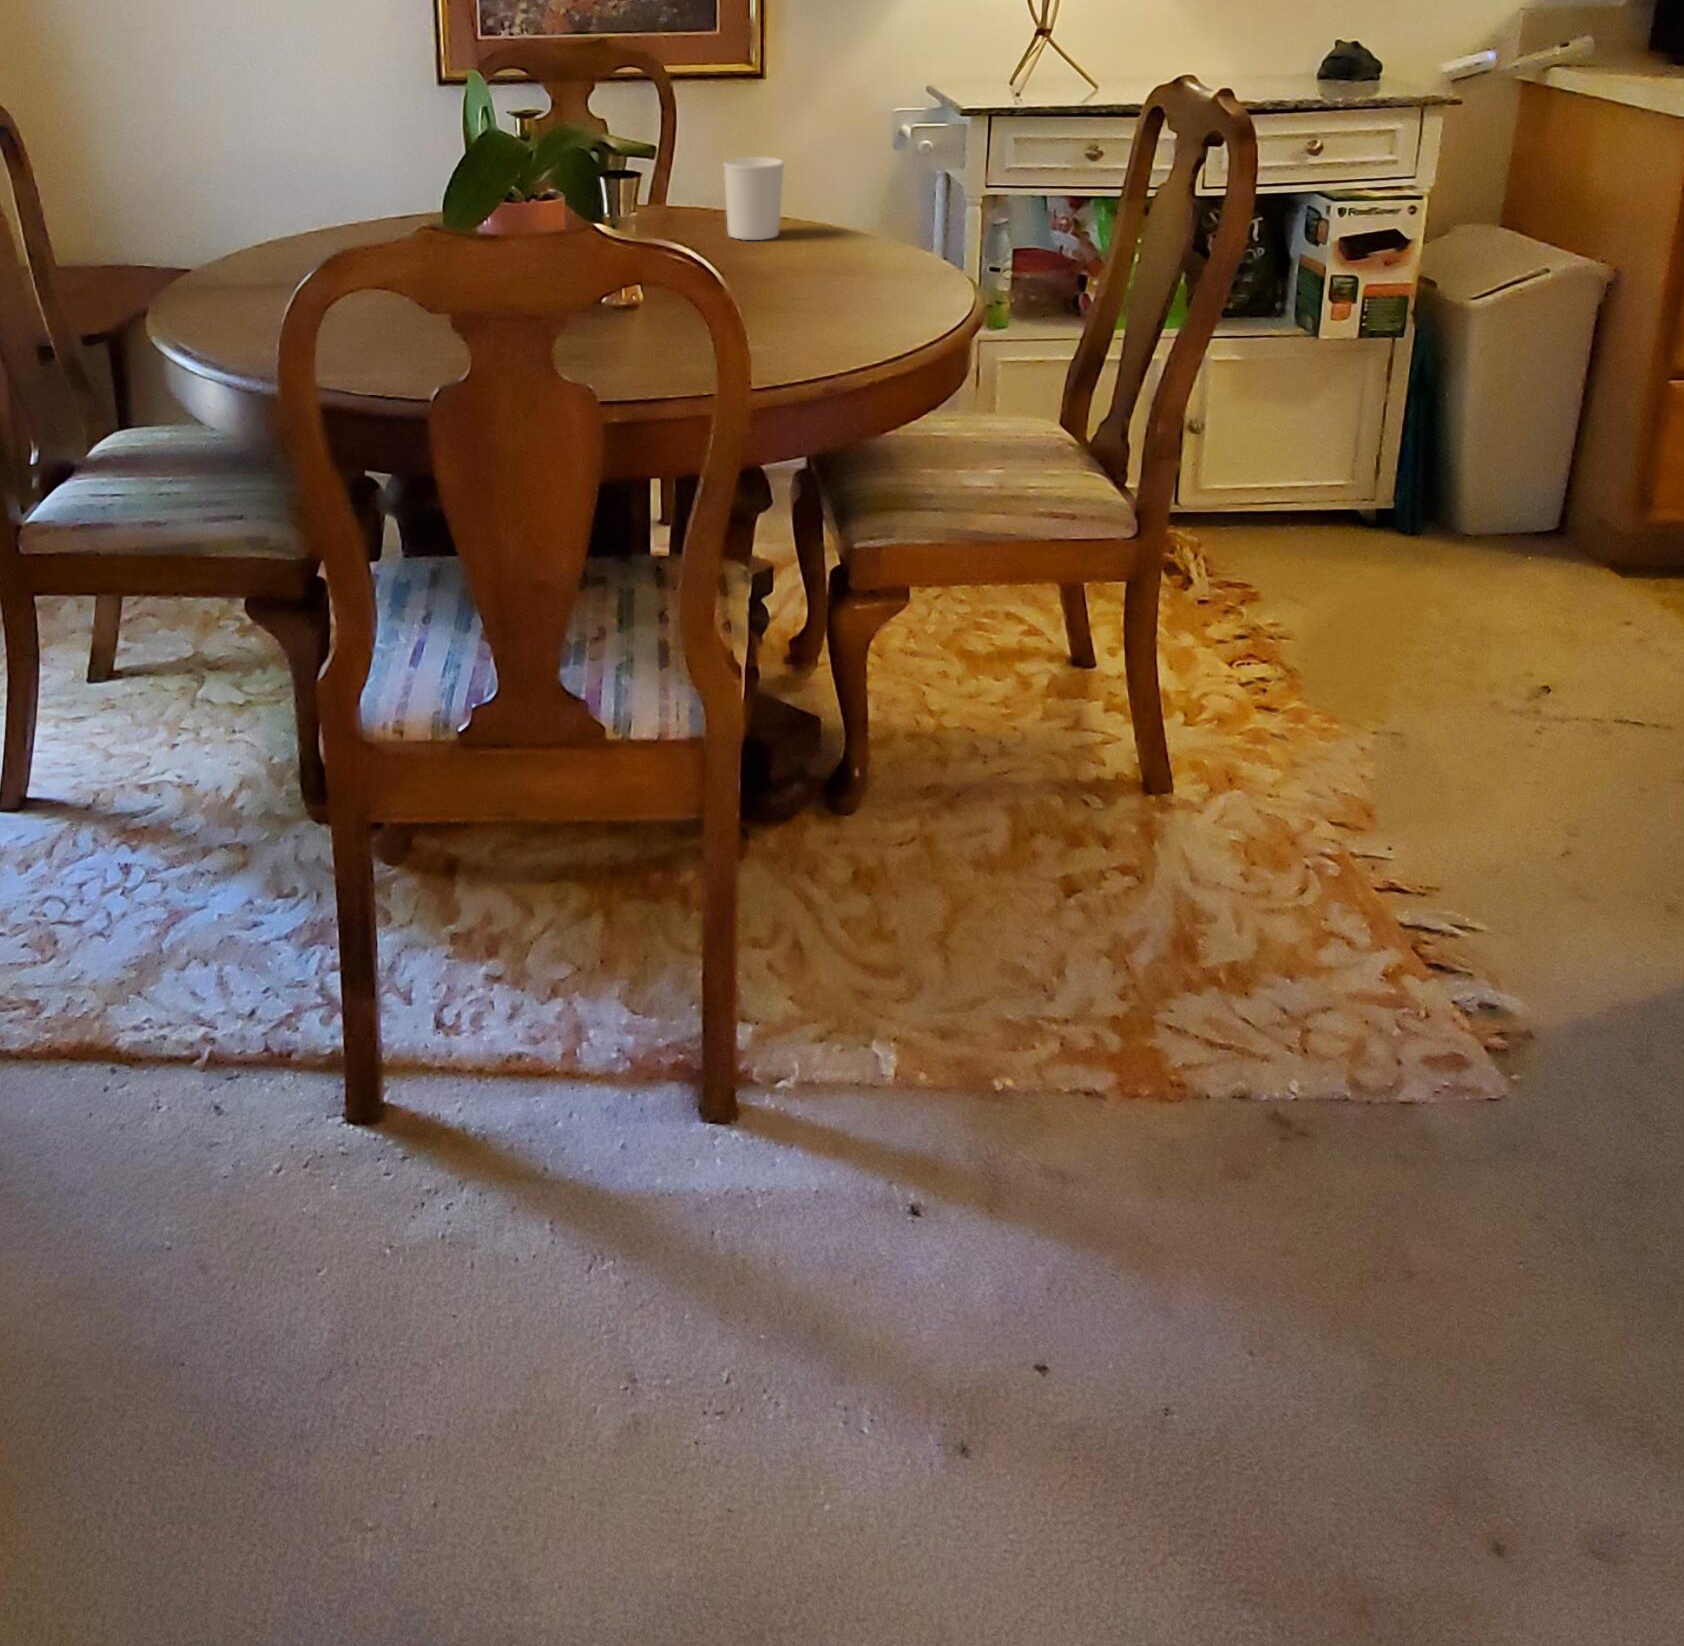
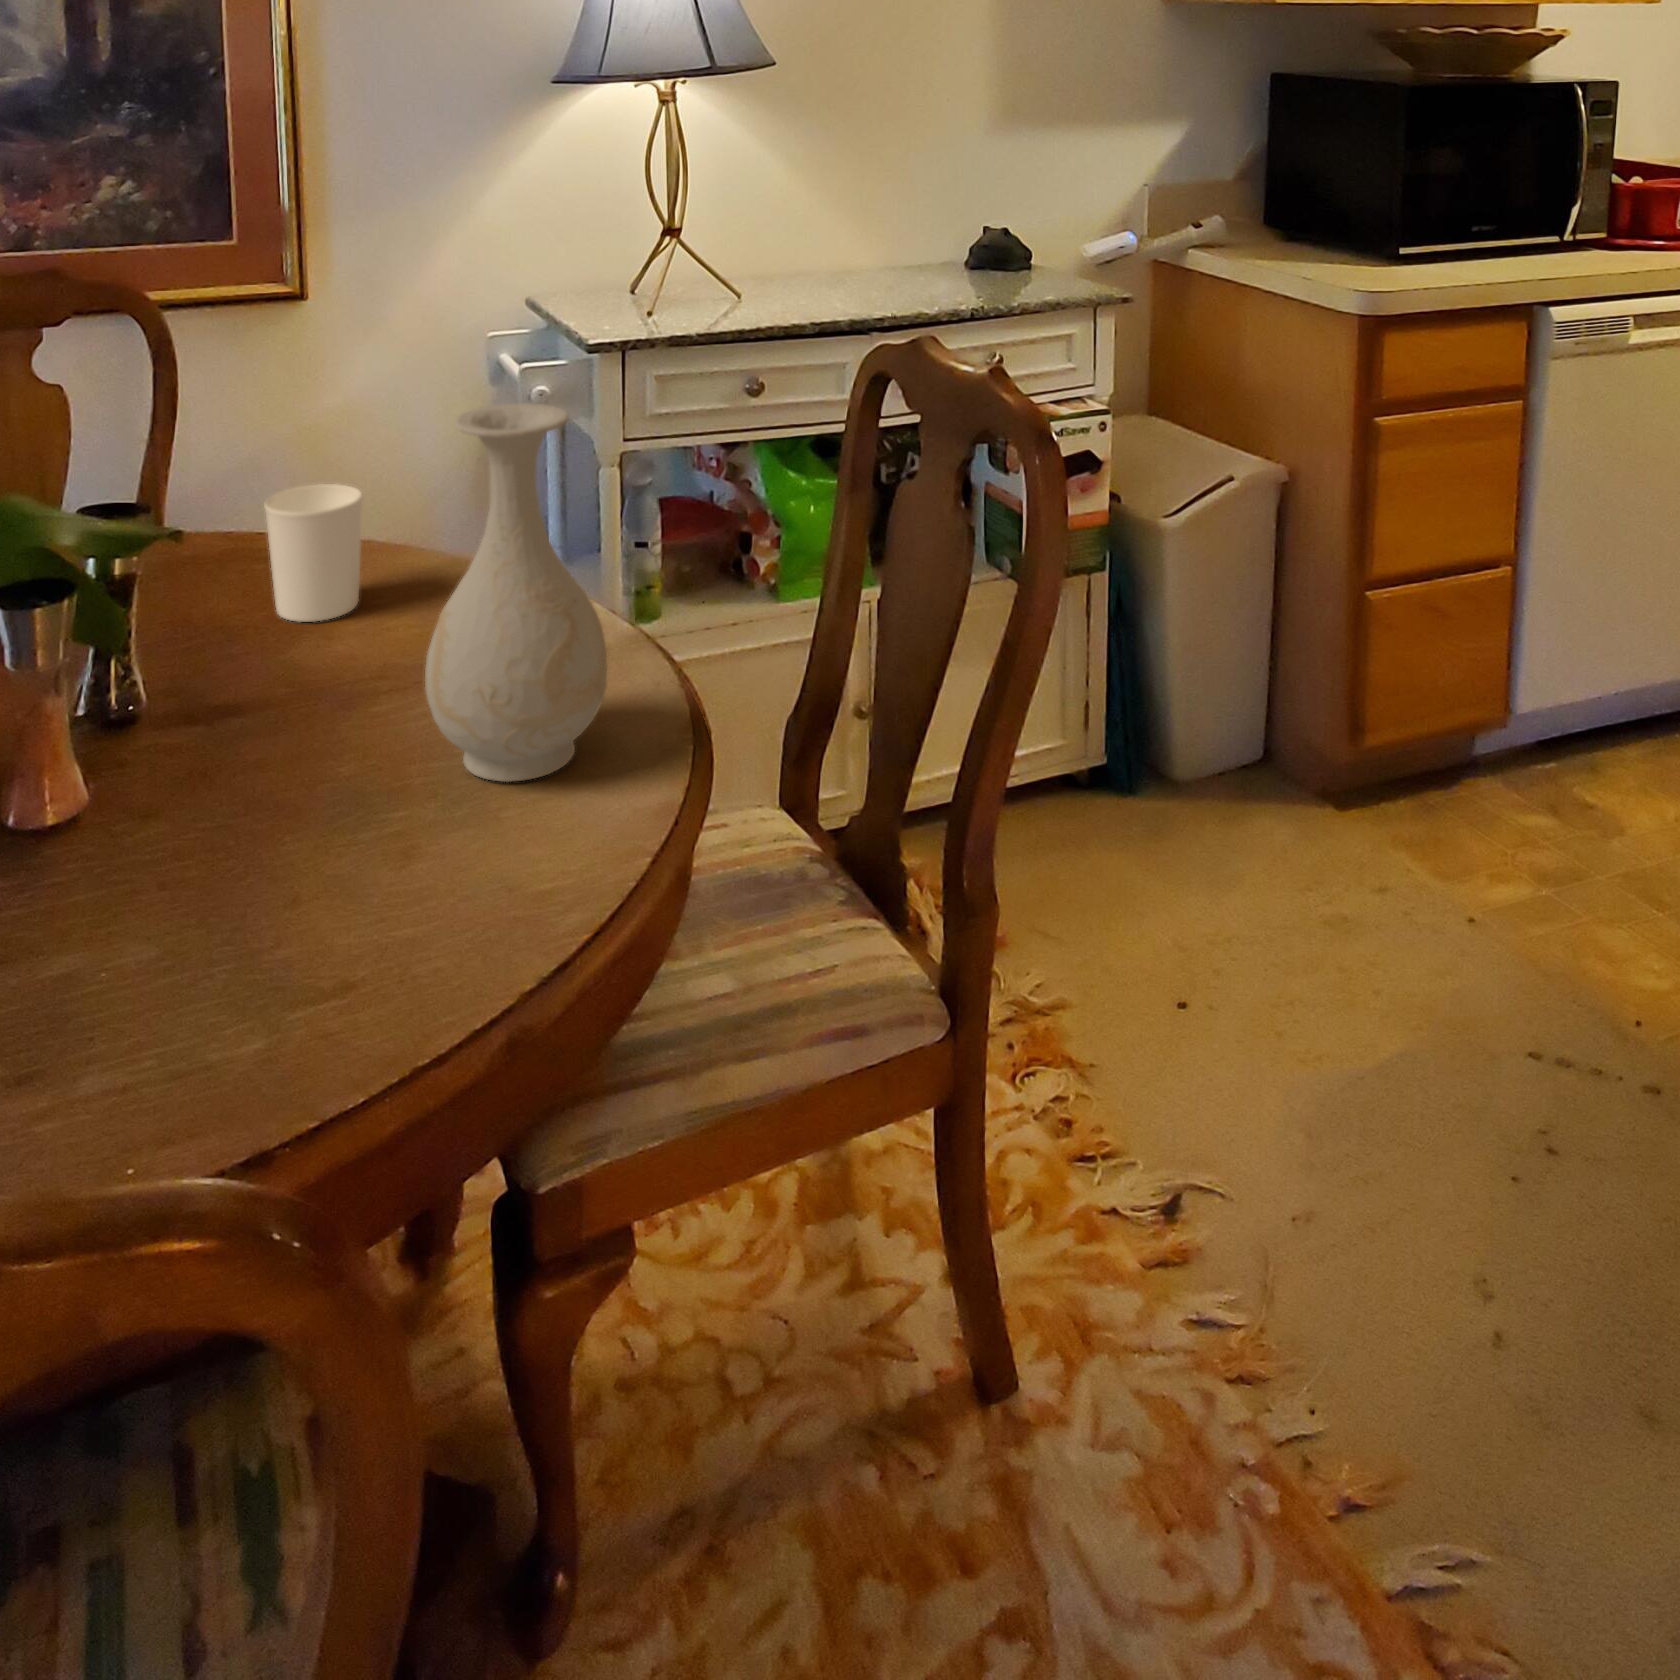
vase: none [806,69,921,304] -> present [425,403,607,782]

